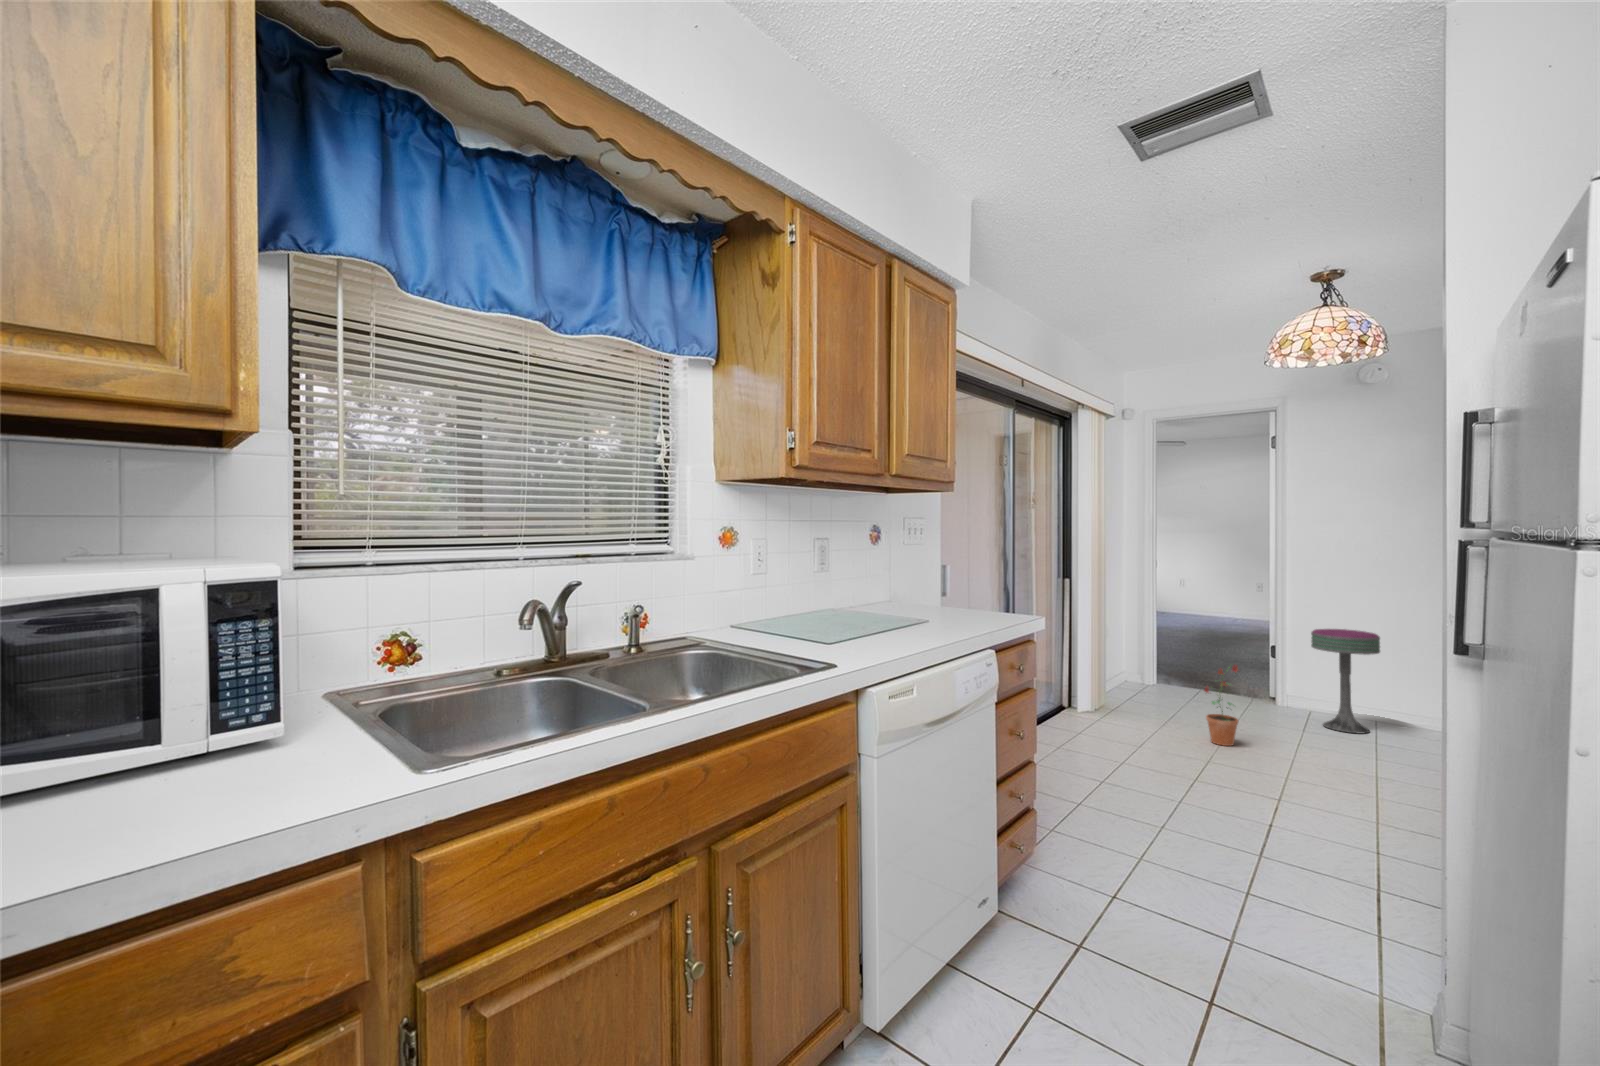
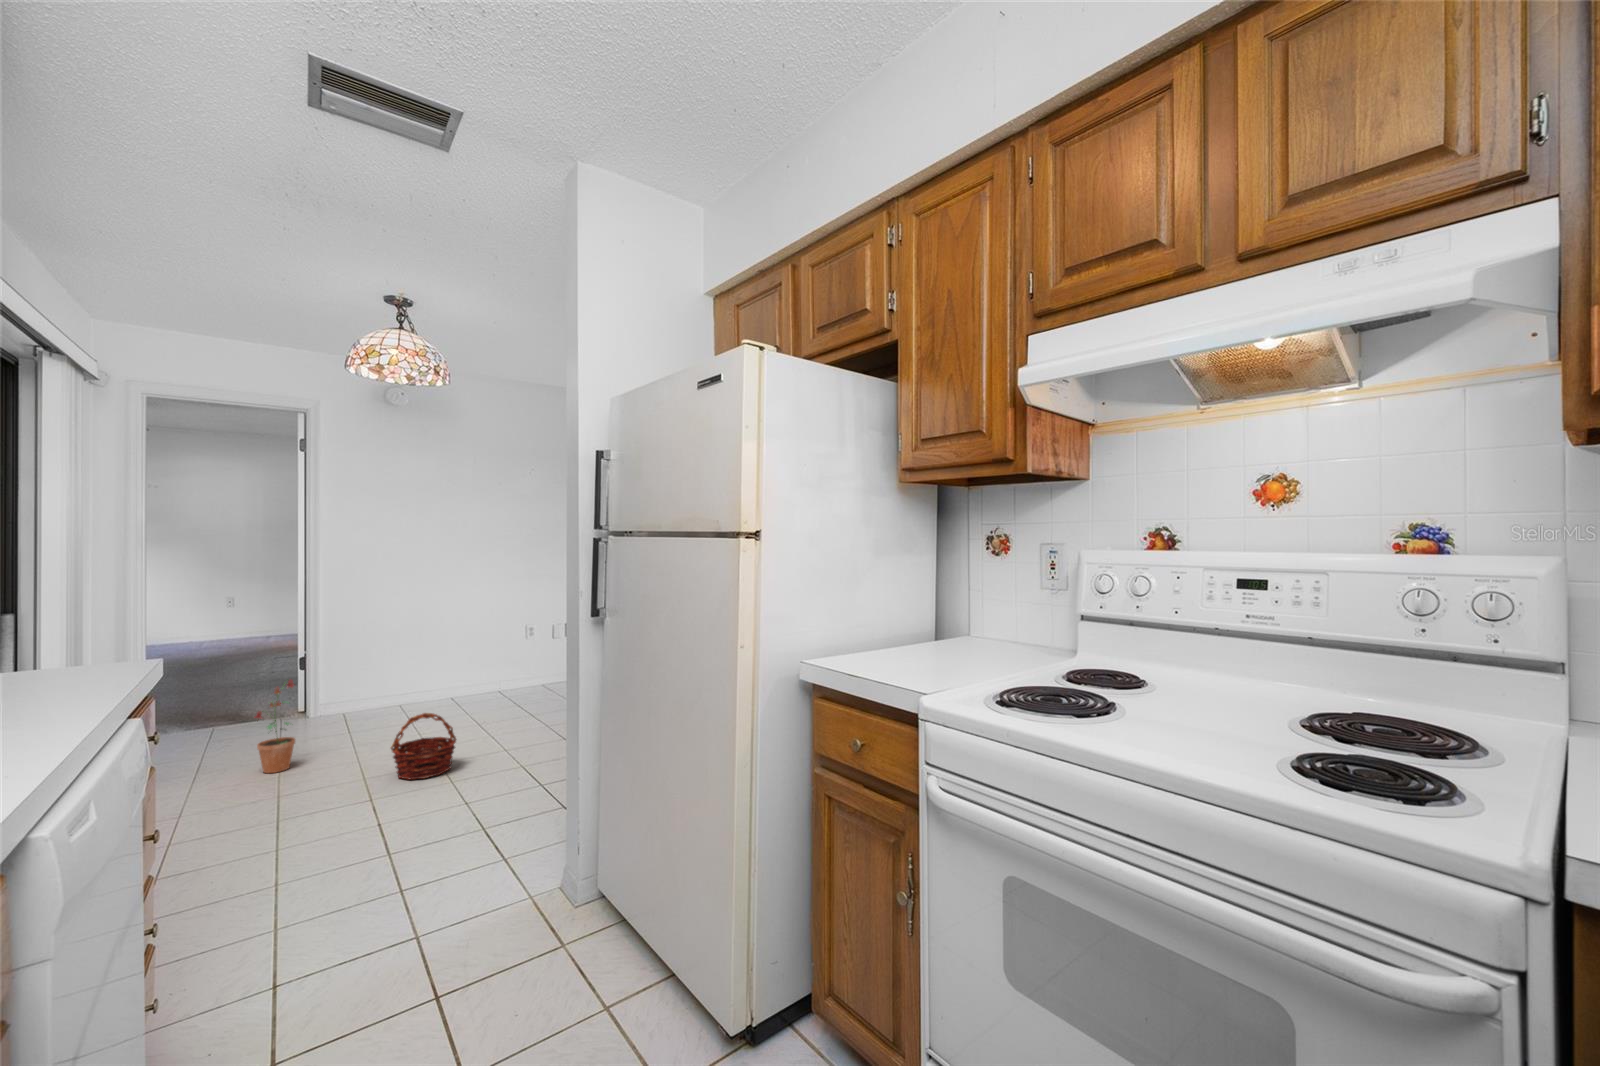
bar stool: present [1311,629,1380,734] -> none [347,627,405,723]
basket: none [1315,732,1401,810] -> present [391,713,456,779]

